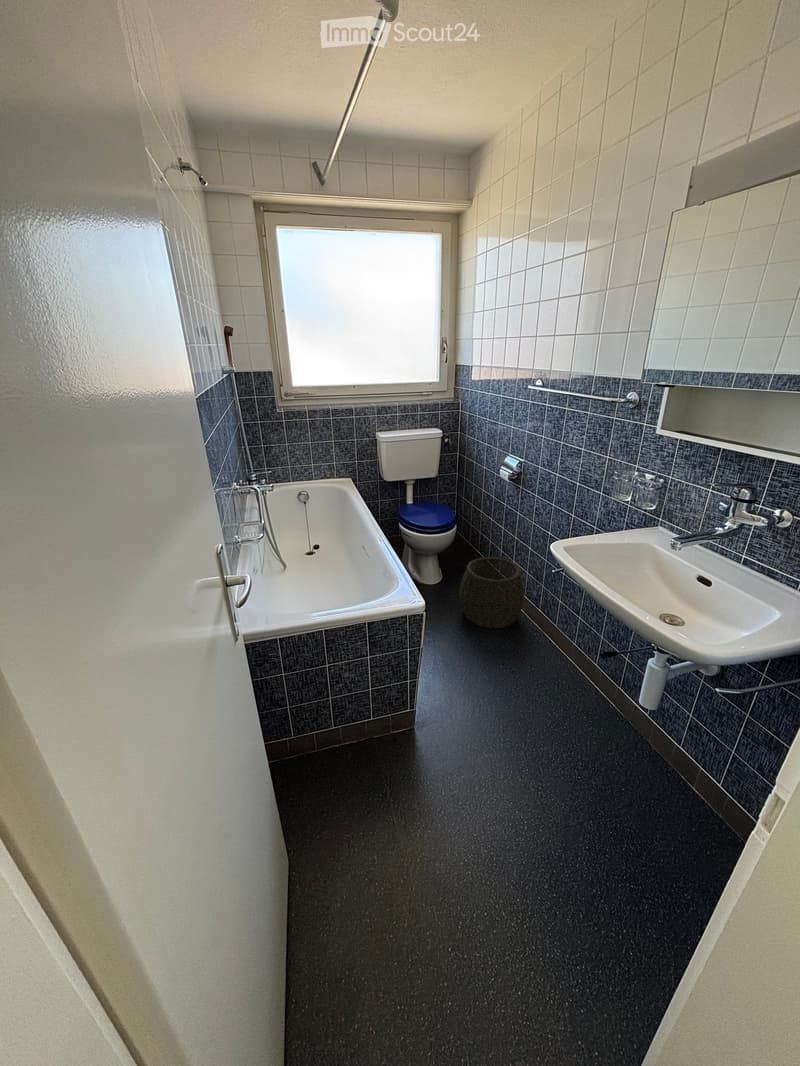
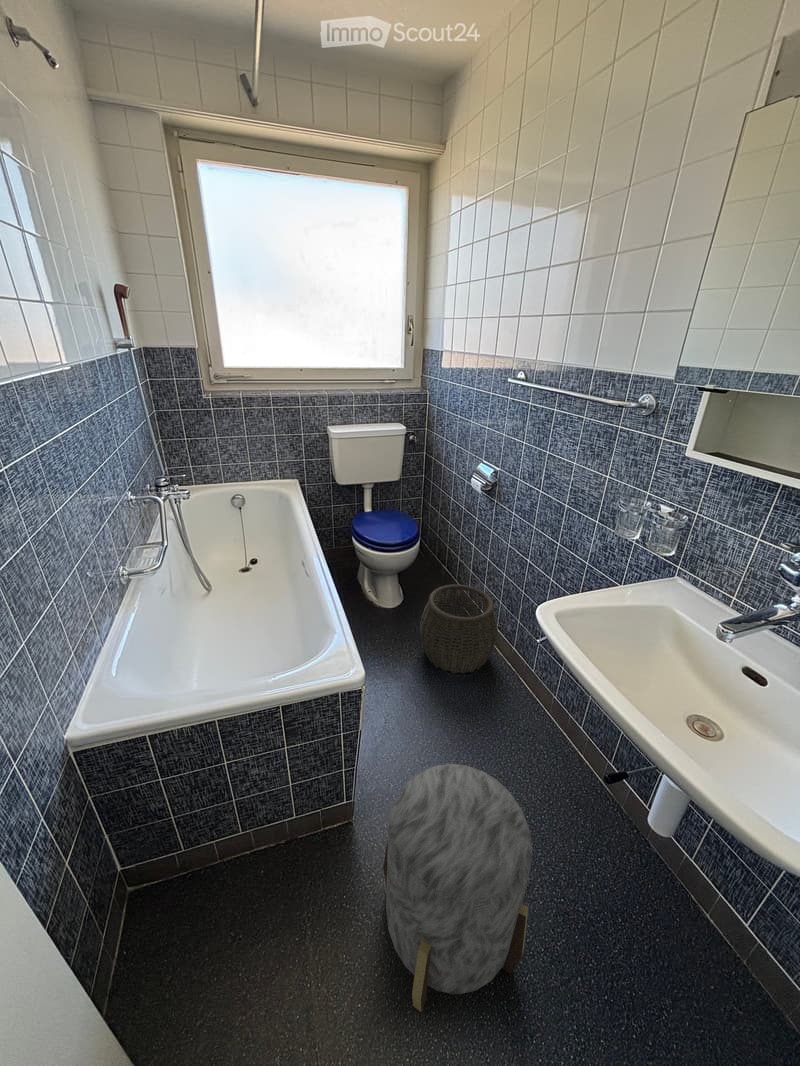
stool: none [441,662,551,832] -> present [383,764,532,1012]

